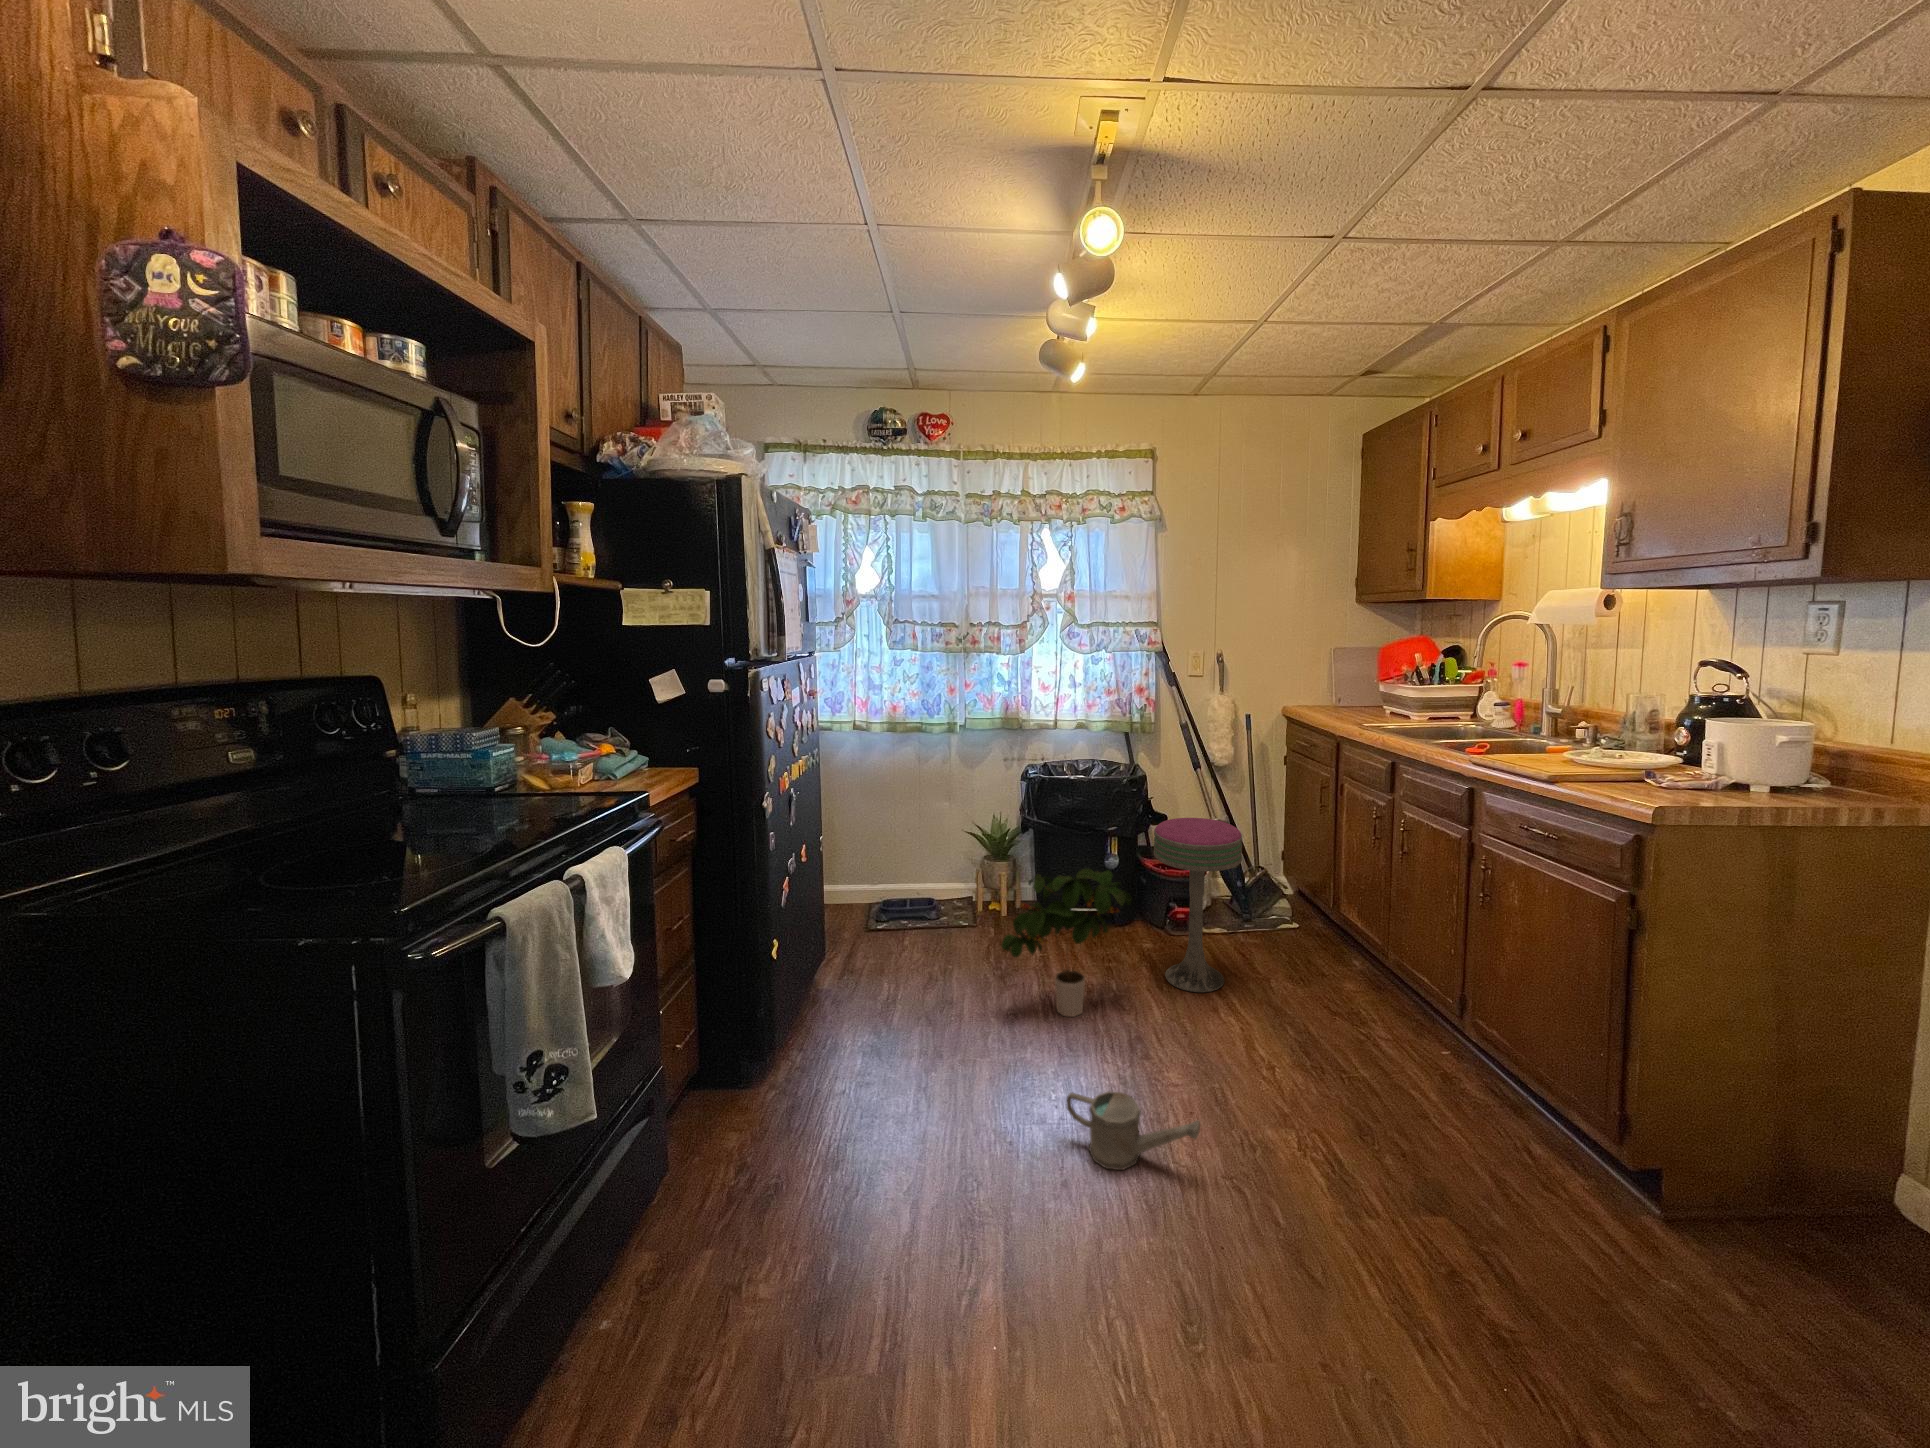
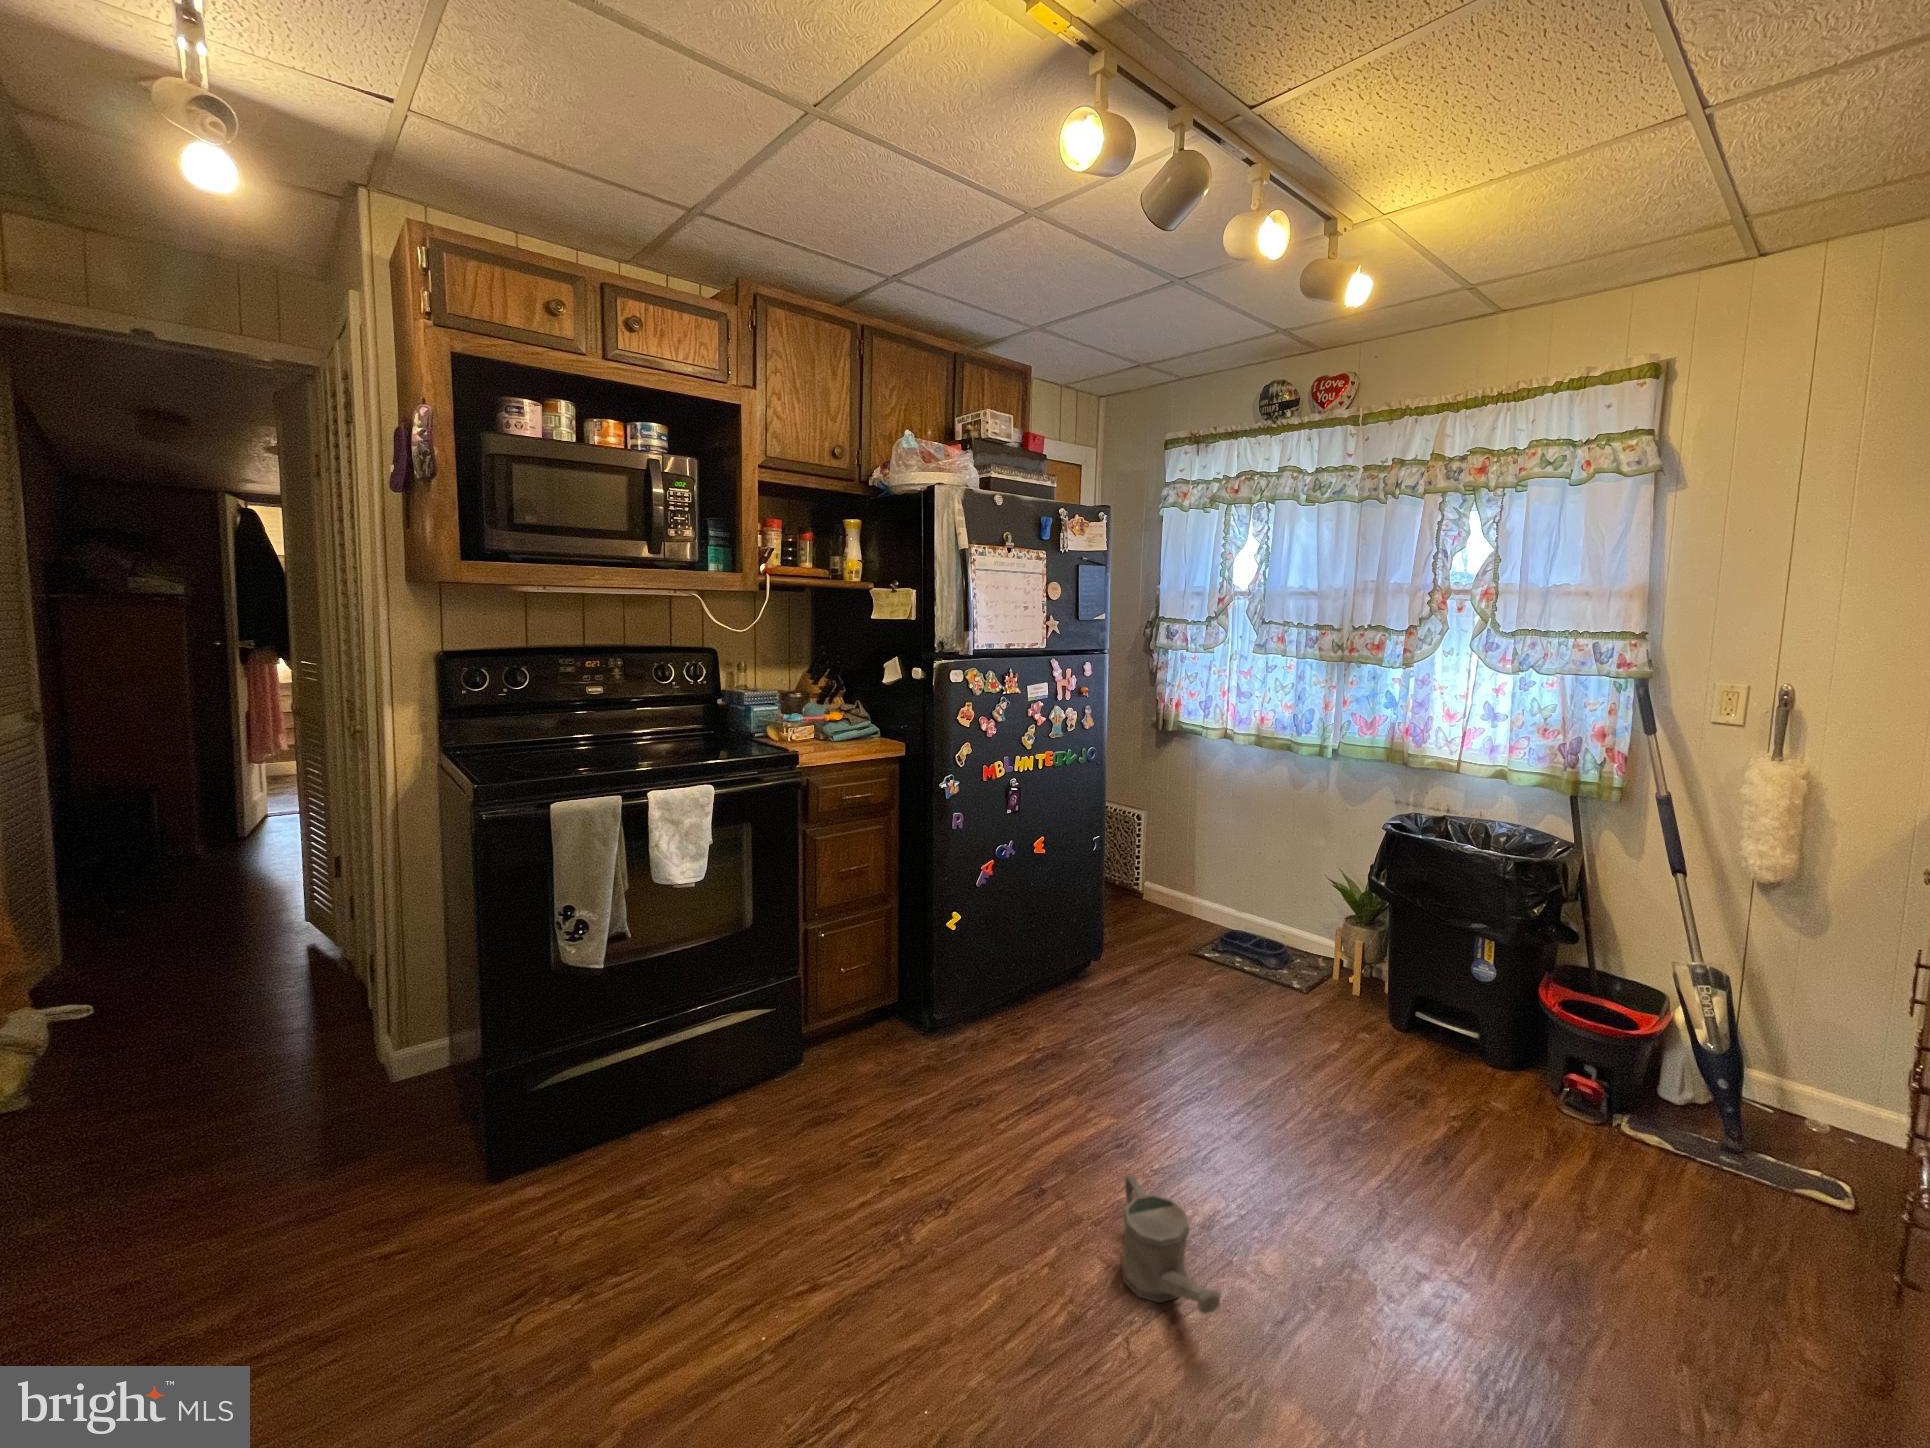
bar stool: present [1154,818,1242,992] -> none [1472,925,1637,1216]
potted plant: present [1001,869,1132,1017] -> none [1219,931,1402,1133]

